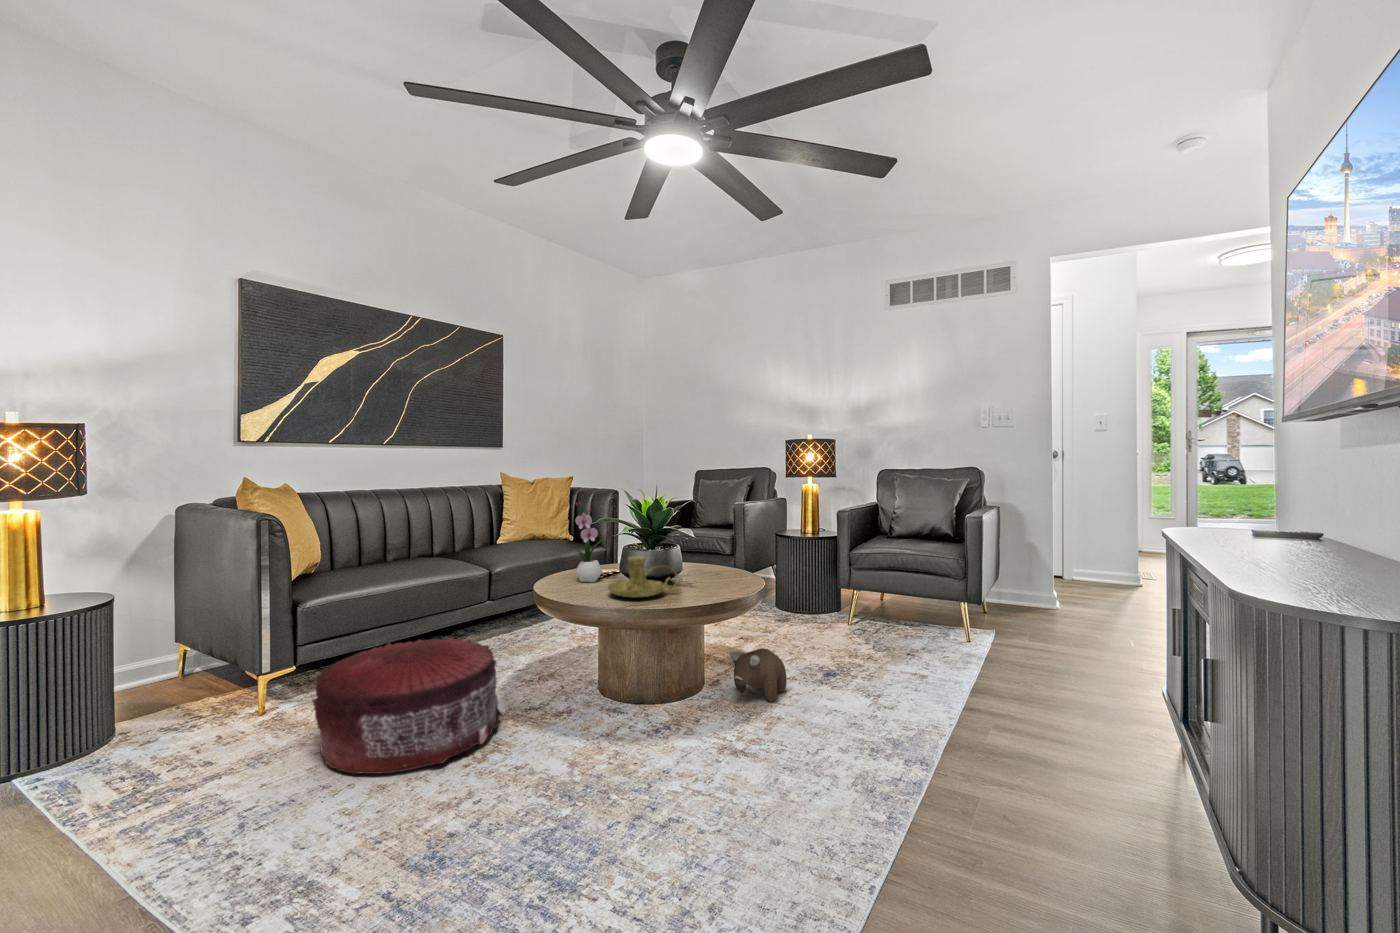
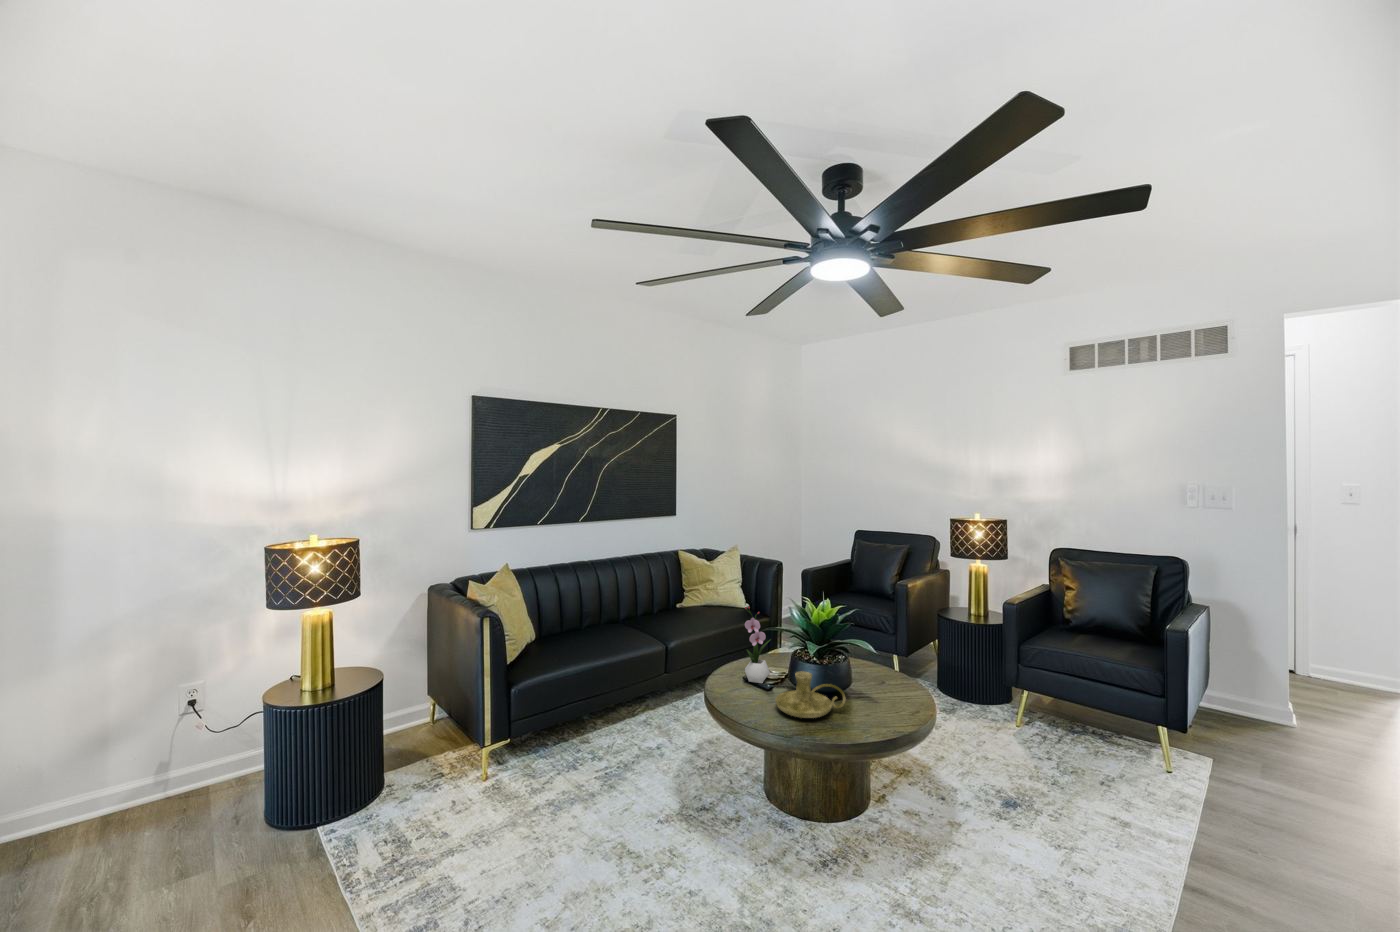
pouf: present [312,637,502,774] -> none [521,730,678,877]
plush toy: present [730,648,787,701] -> none [899,774,961,836]

